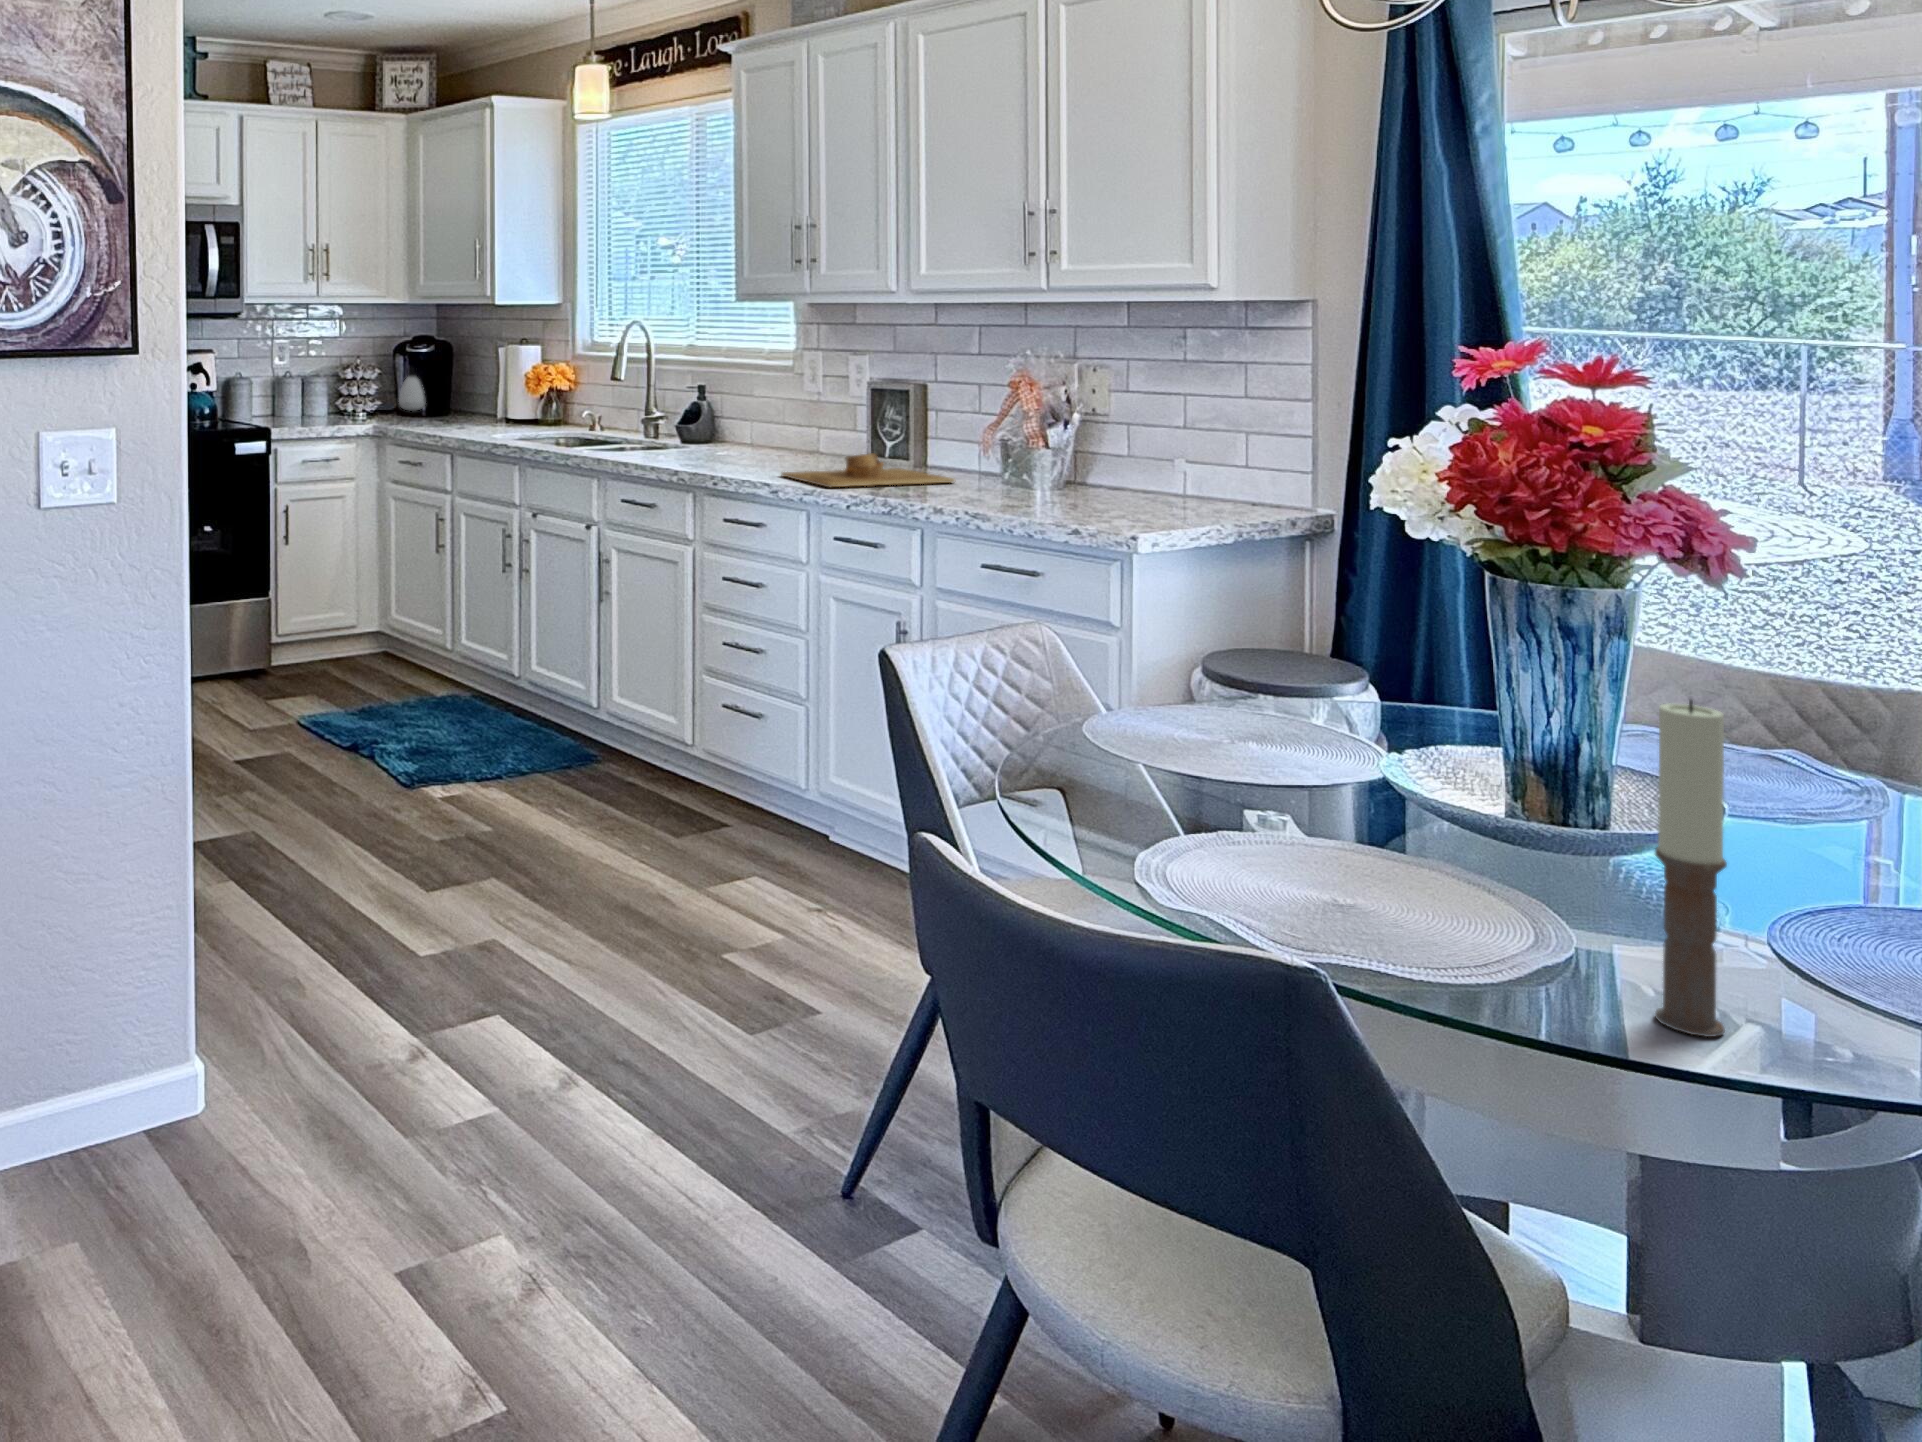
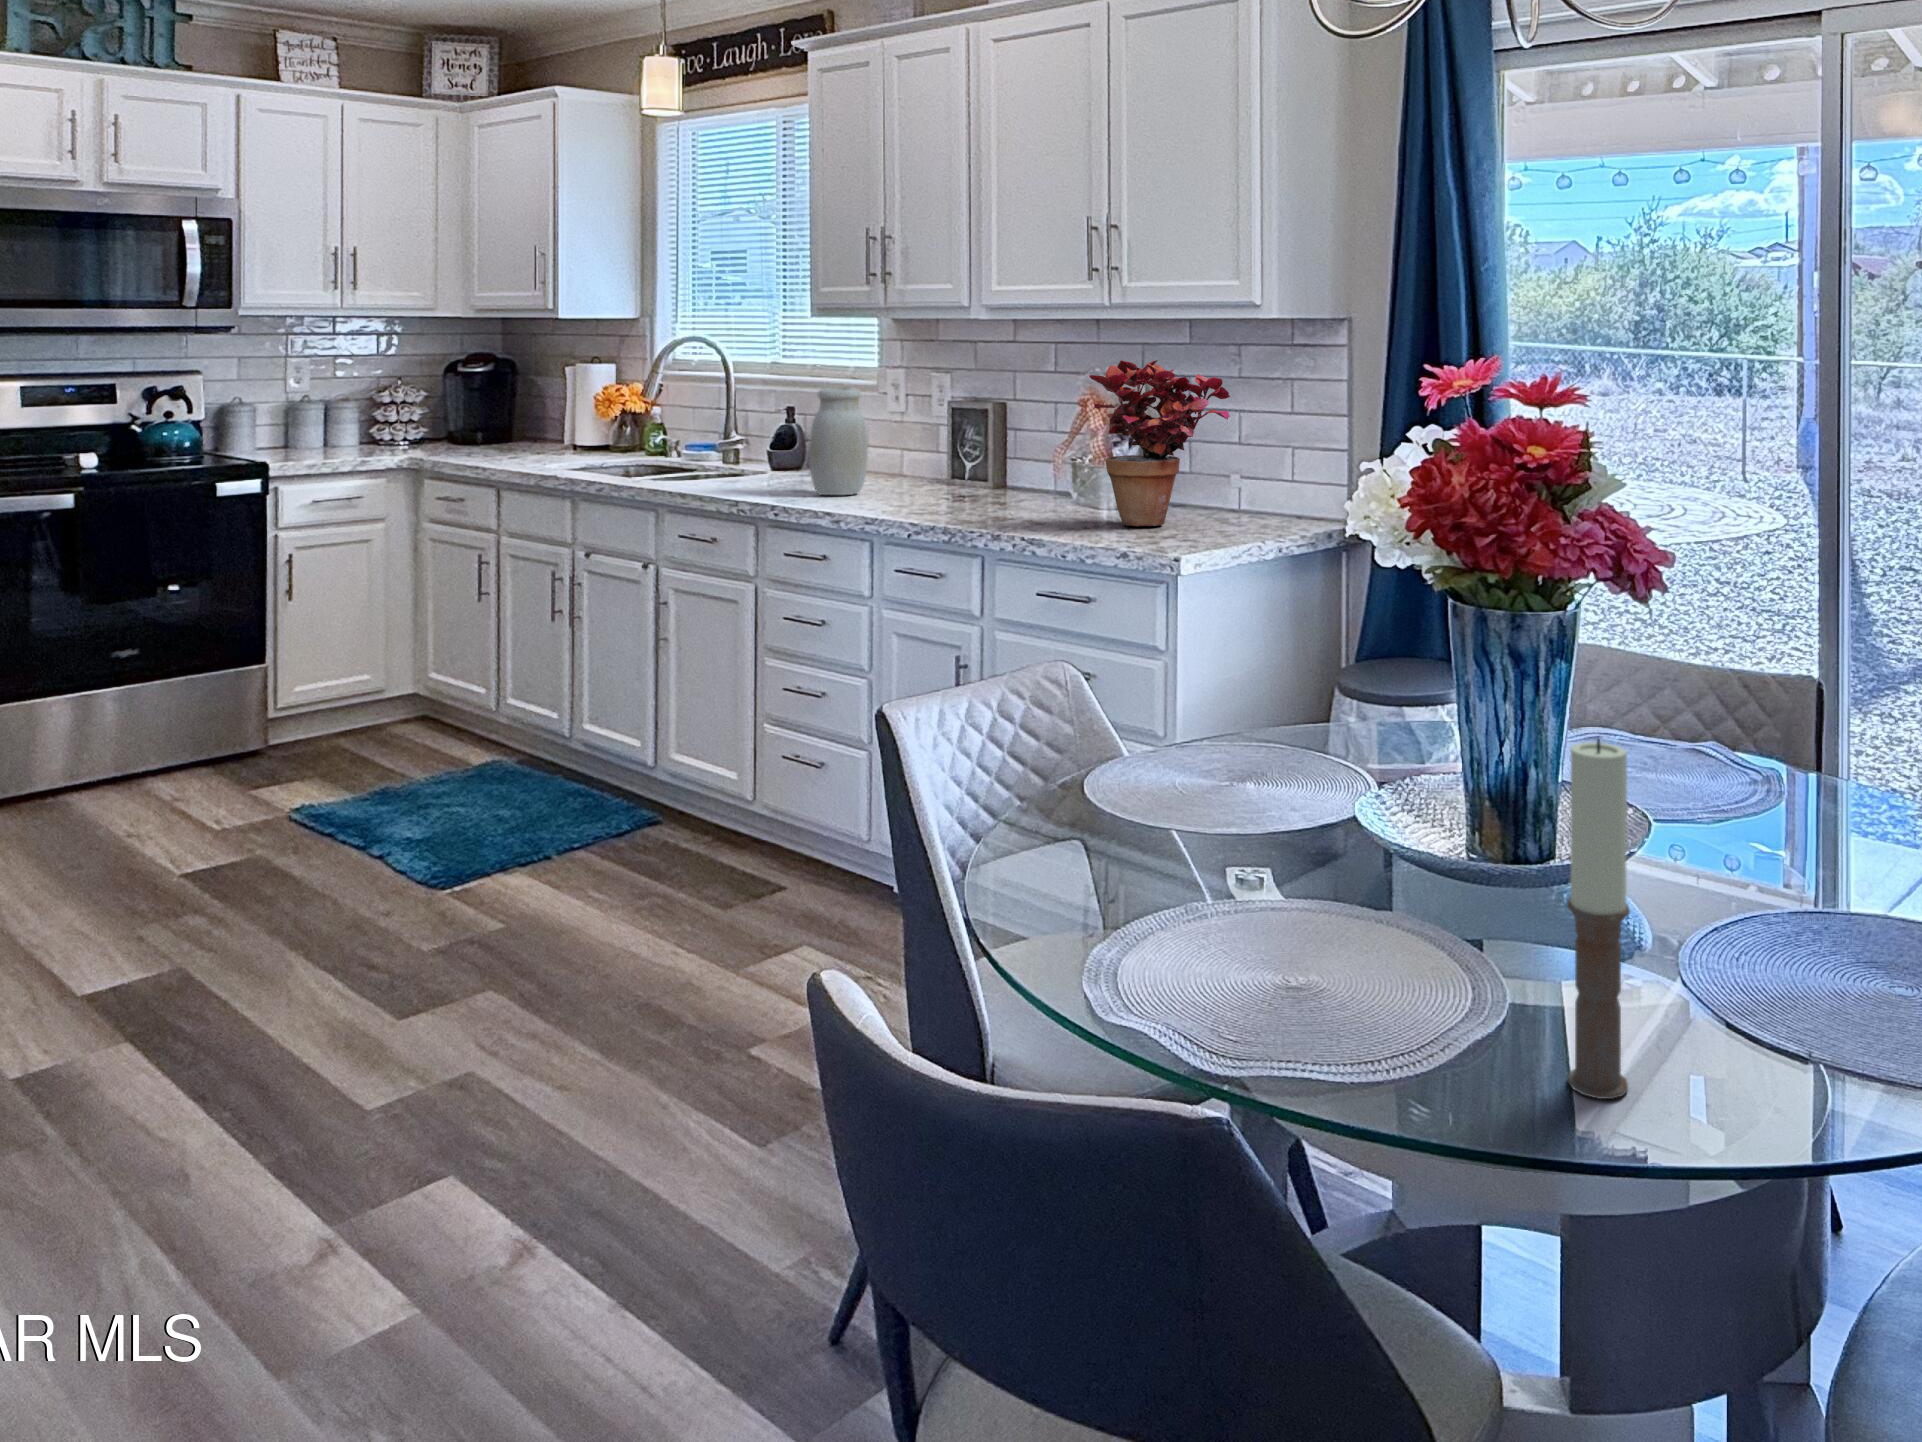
potted plant: none [1024,344,1172,506] -> present [1089,360,1230,526]
soap dispenser: present [399,366,425,411] -> none [450,383,483,439]
jar: none [737,368,791,468] -> present [809,387,868,495]
cutting board: present [782,453,954,487] -> none [851,477,1031,516]

